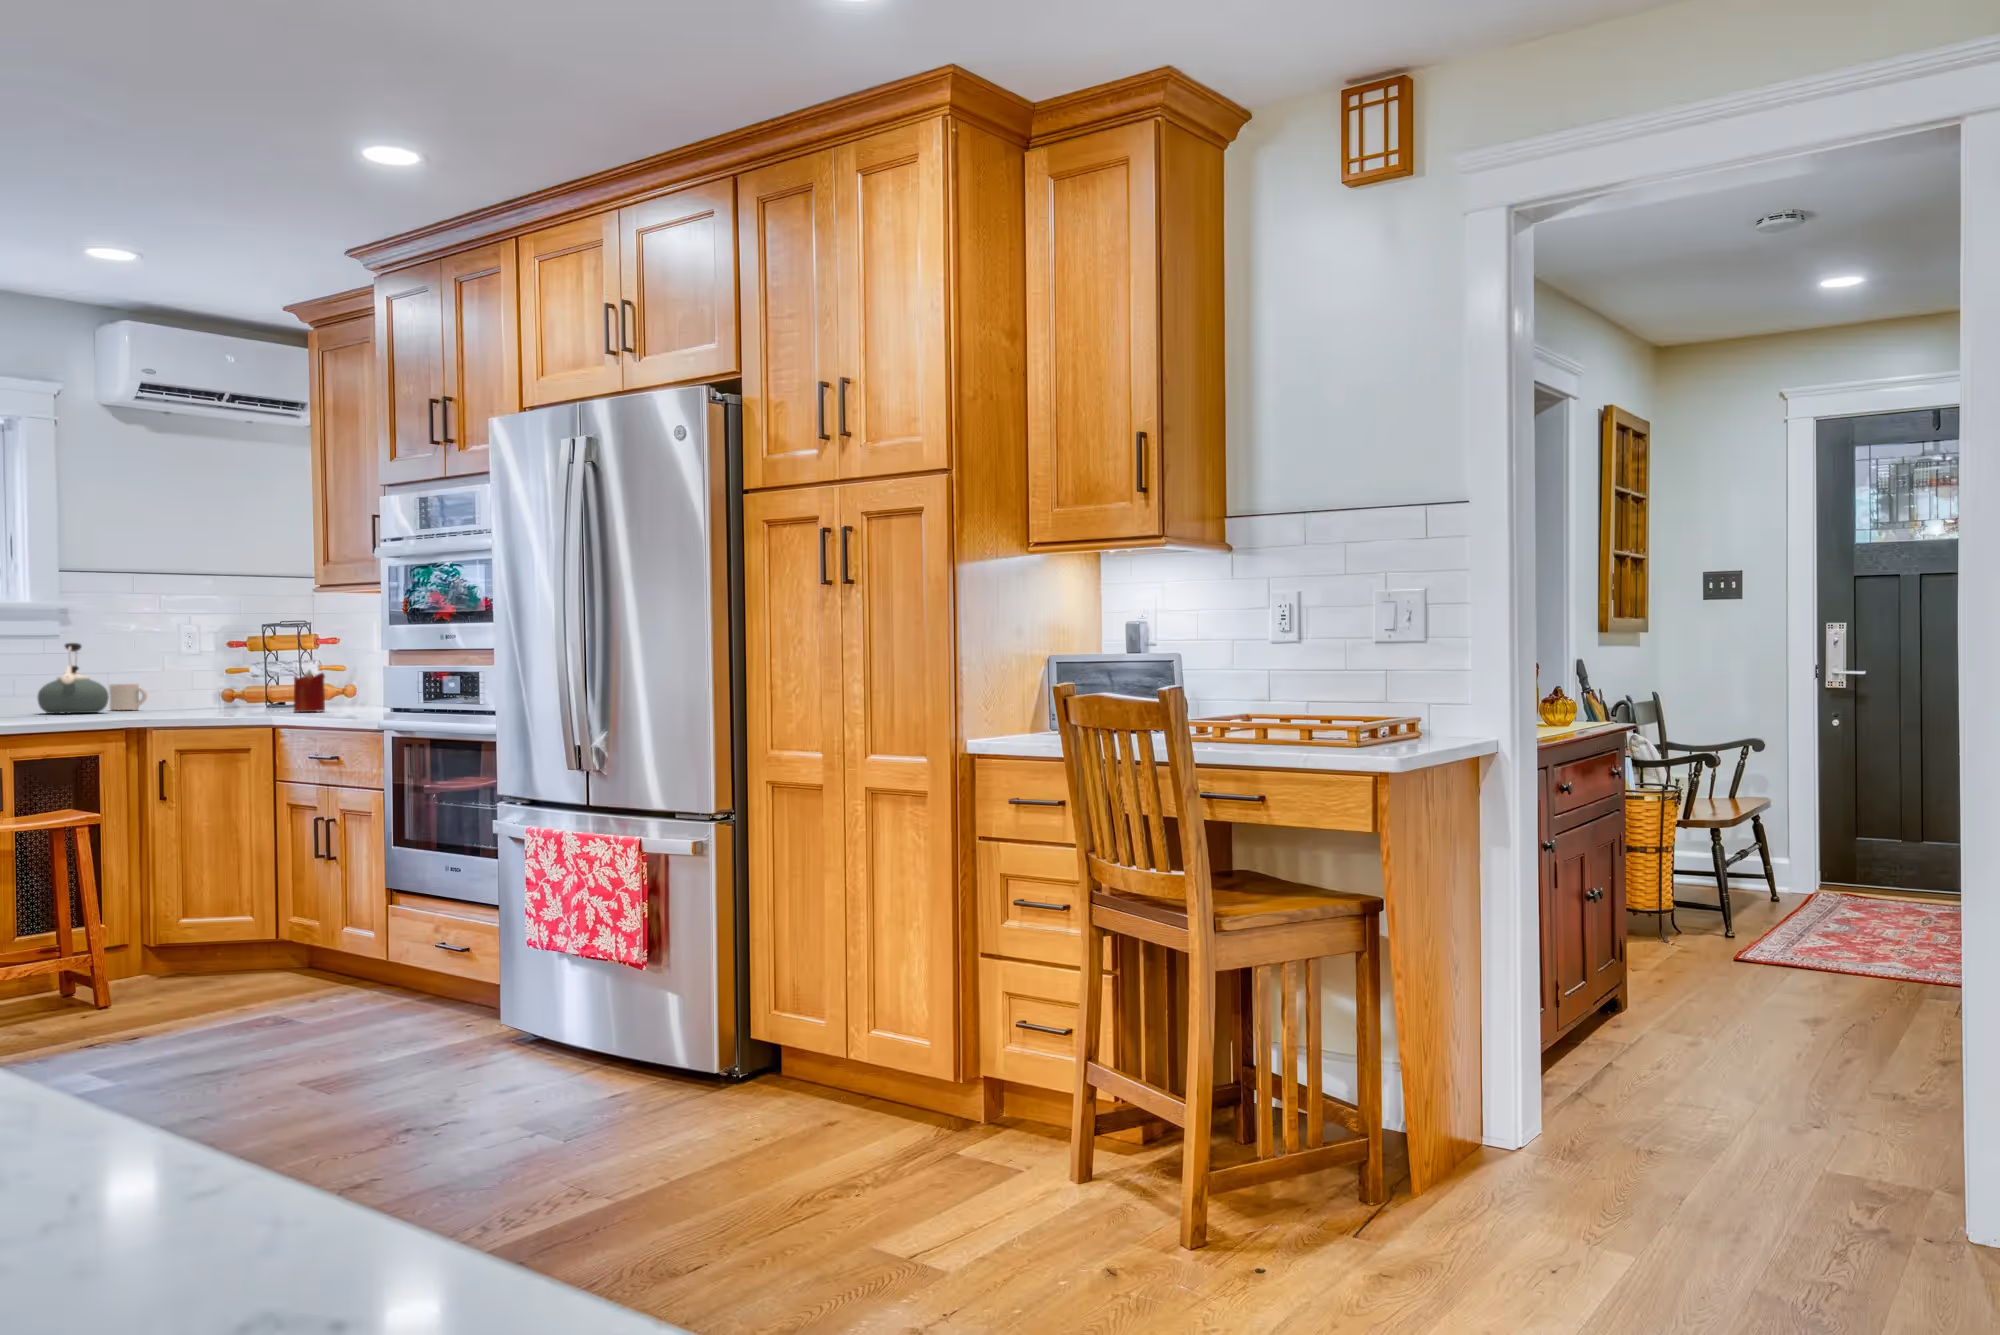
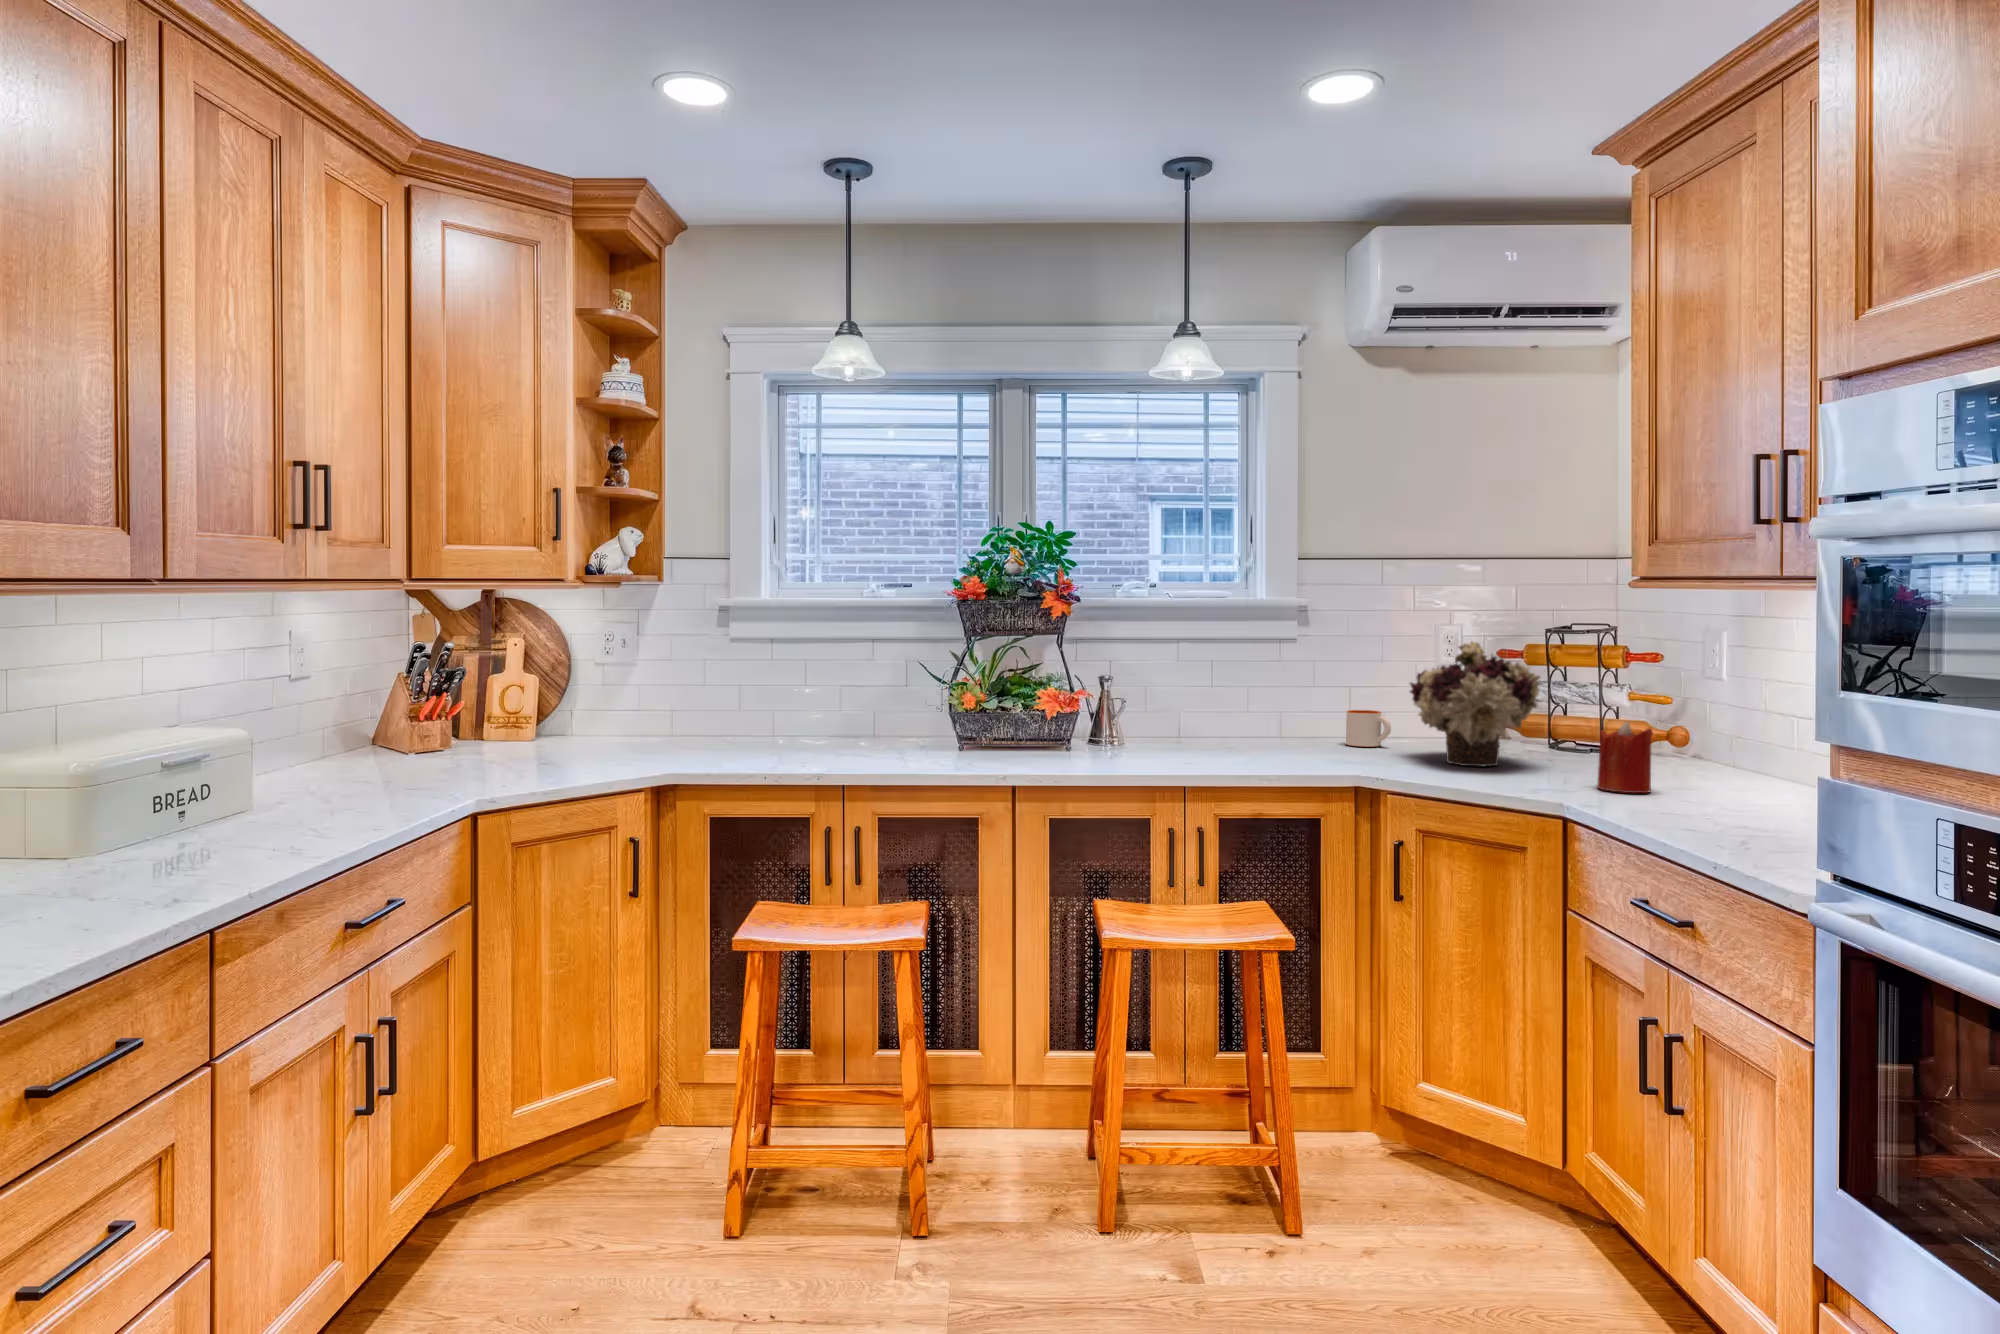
flower arrangement: none [162,625,258,711] -> present [1410,641,1540,767]
kettle: present [38,643,109,714] -> none [1257,663,1339,758]

